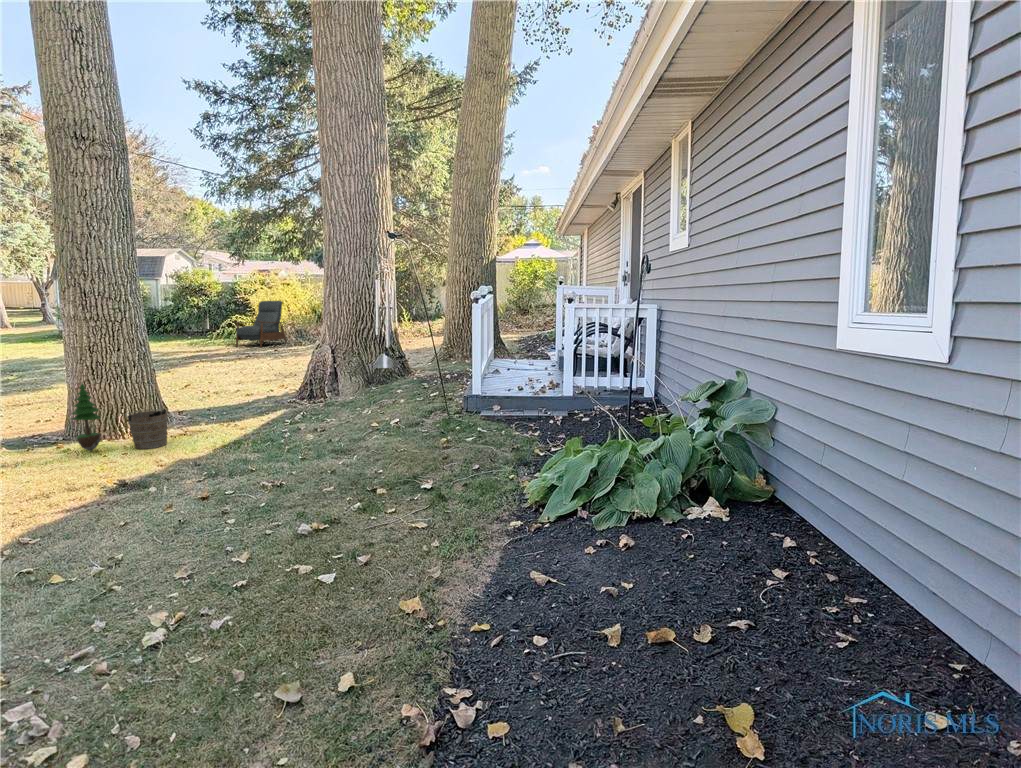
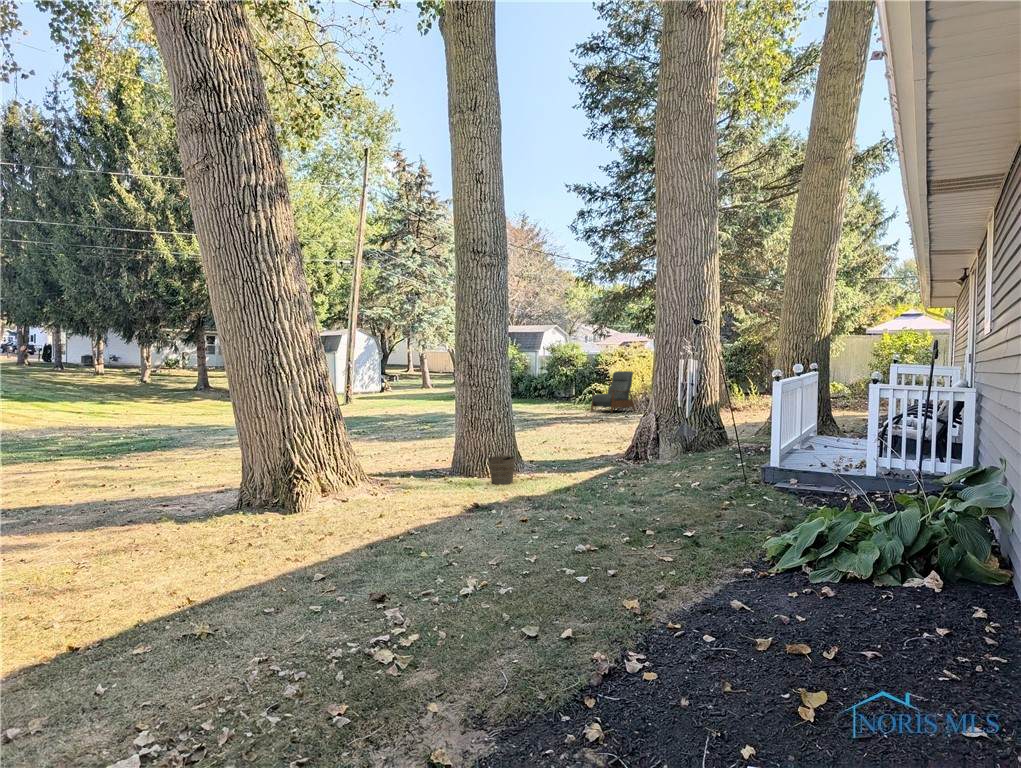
potted tree: present [72,383,101,451] -> none [454,431,473,482]

